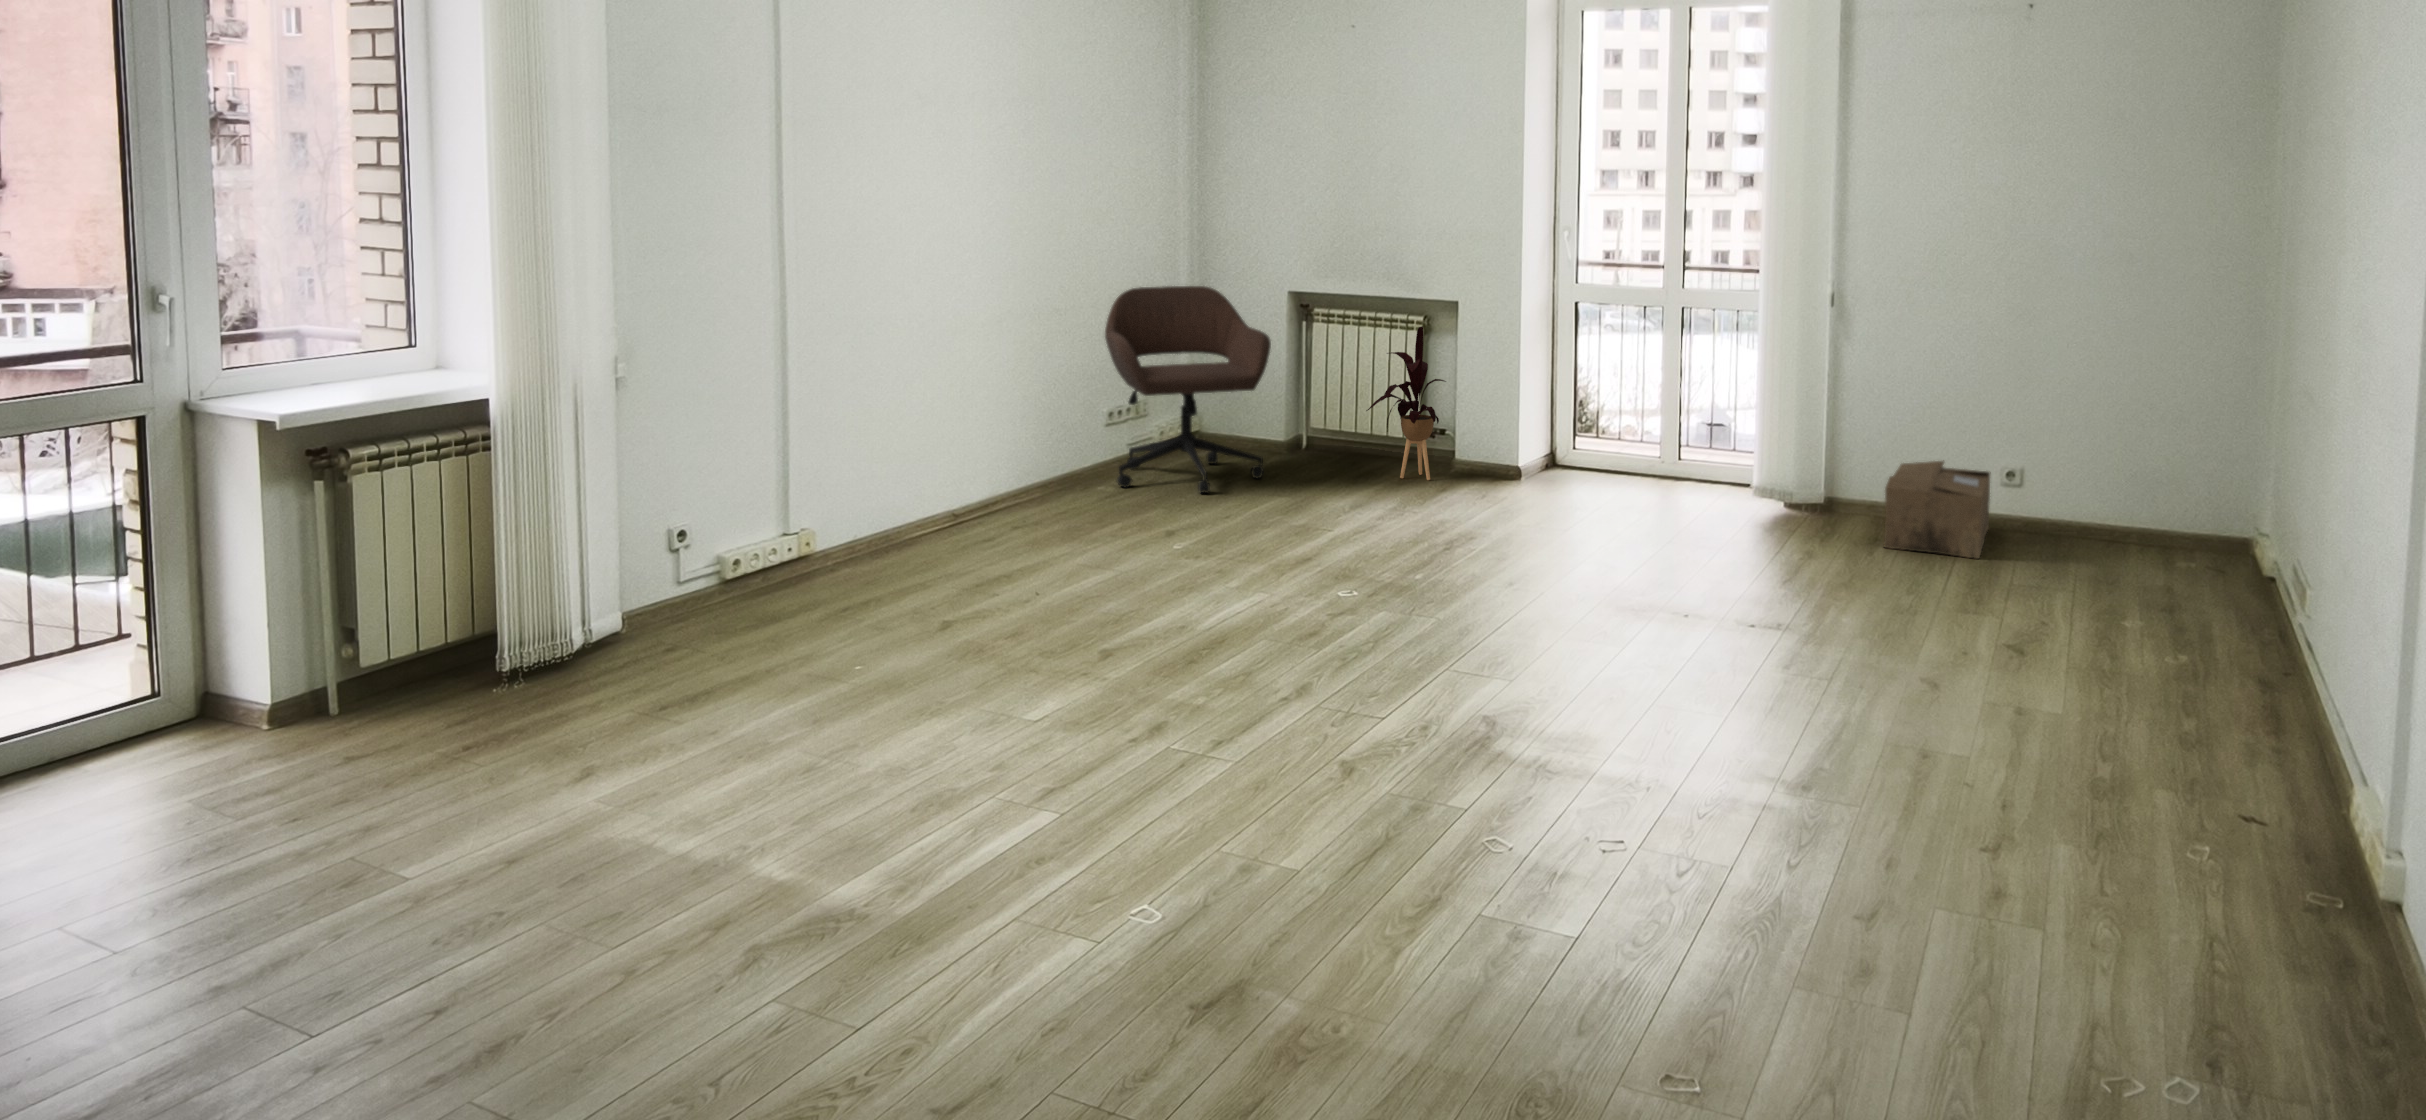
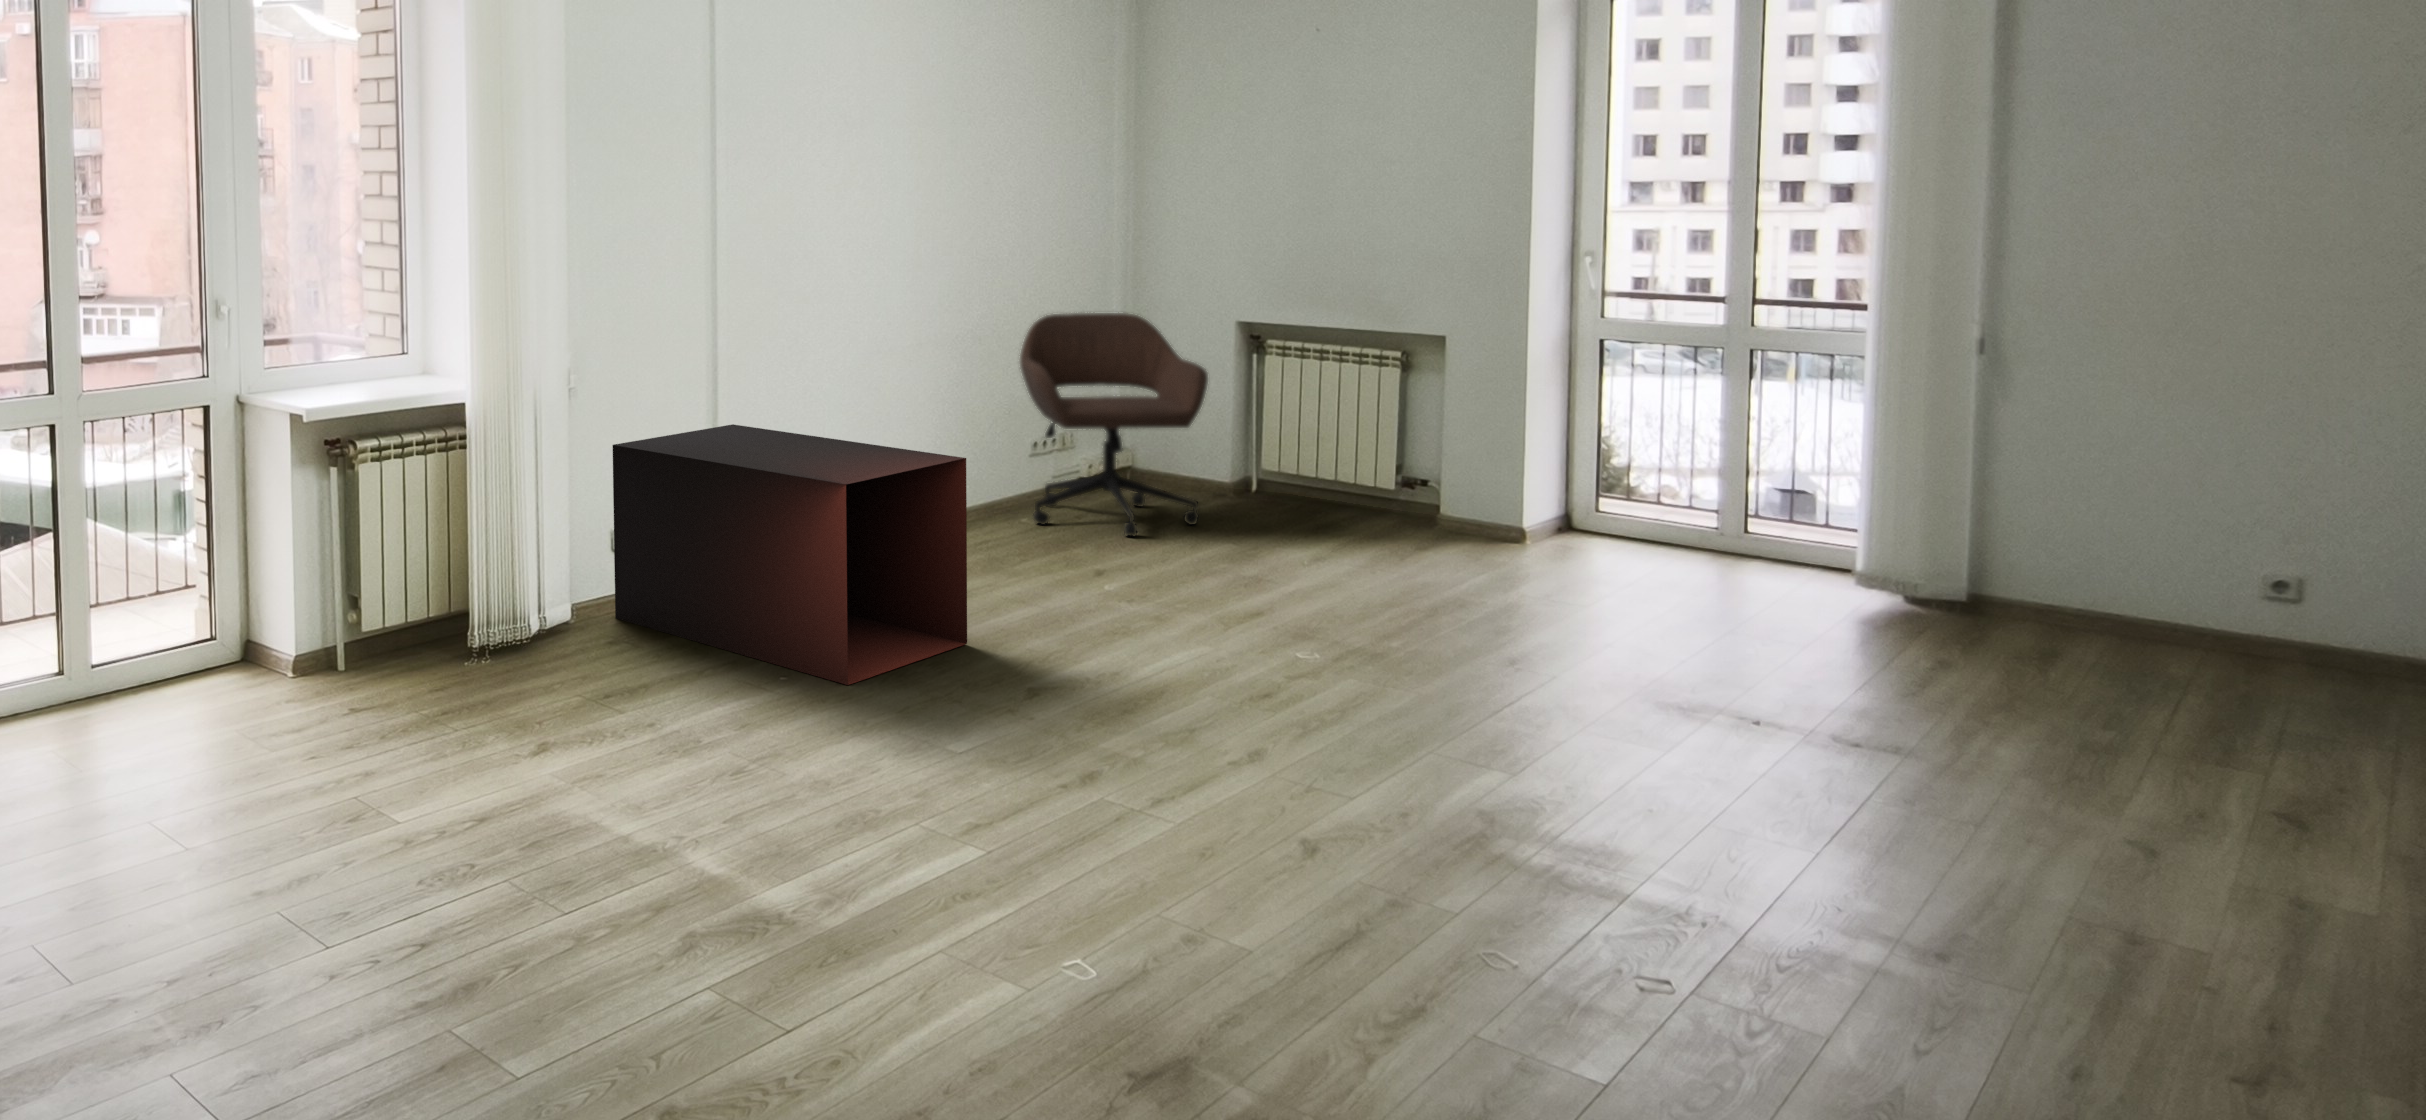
house plant: present [1366,326,1446,480] -> none [1322,363,1425,539]
storage cabinet: none [675,408,1047,669] -> present [613,424,967,685]
cardboard box: present [1884,460,1991,559] -> none [2061,558,2243,691]

